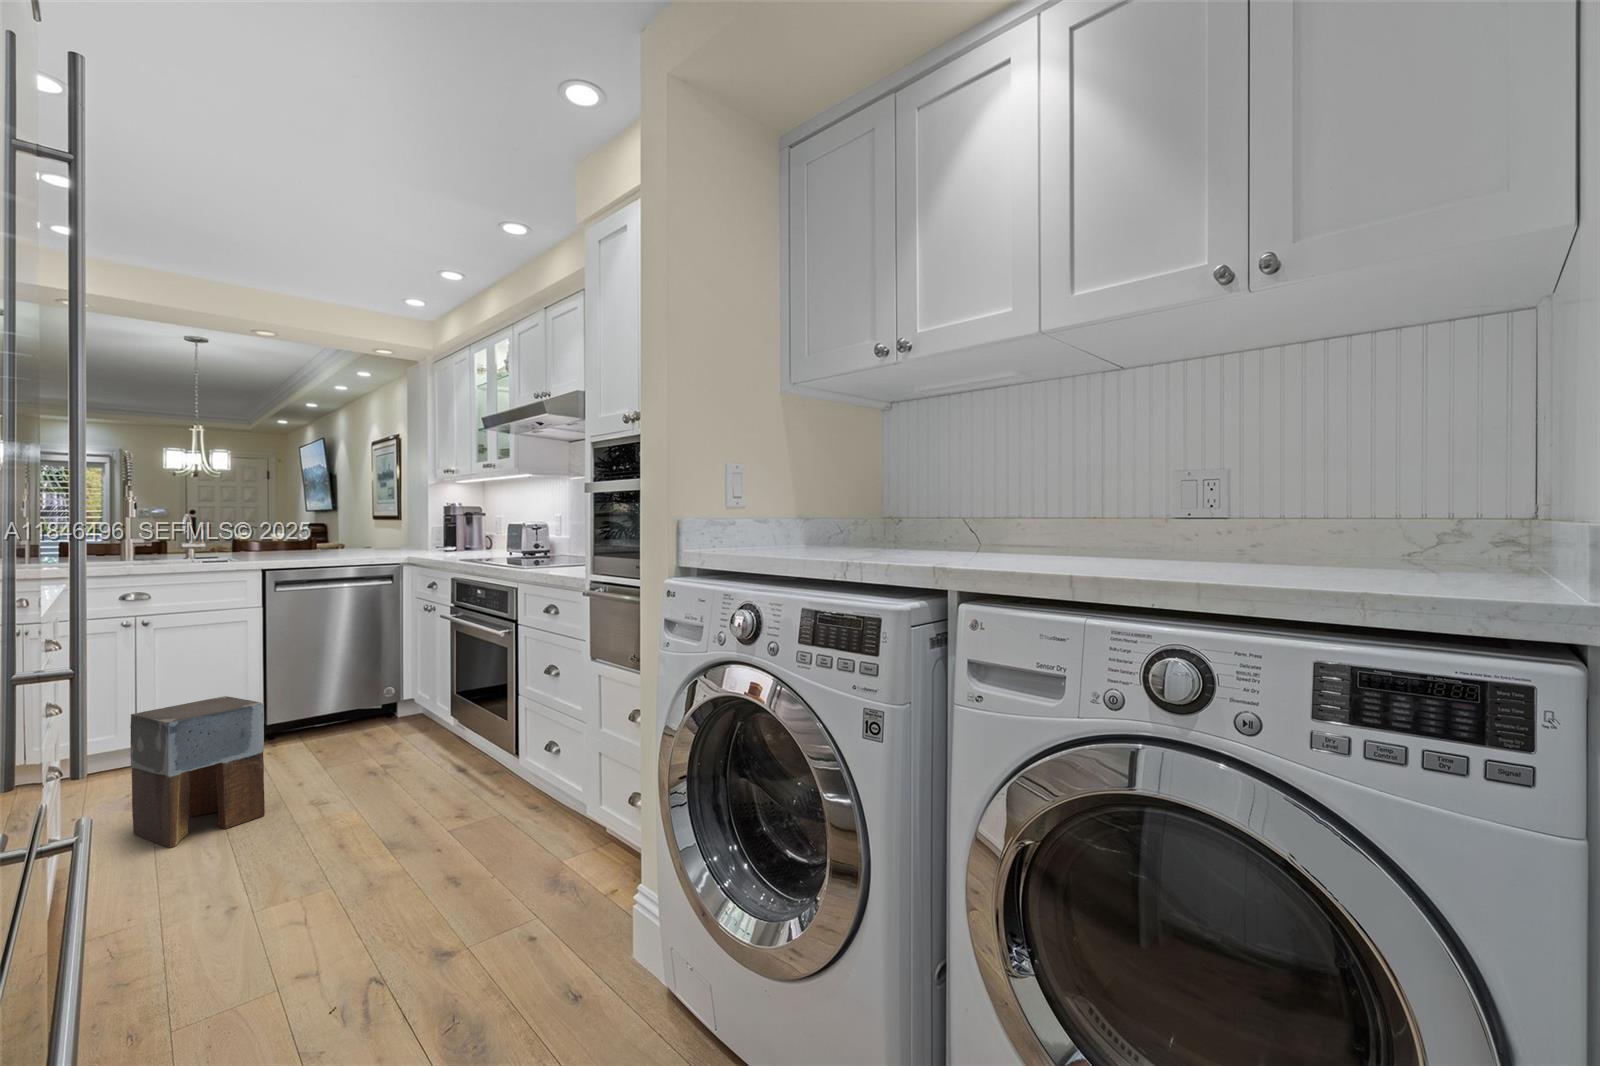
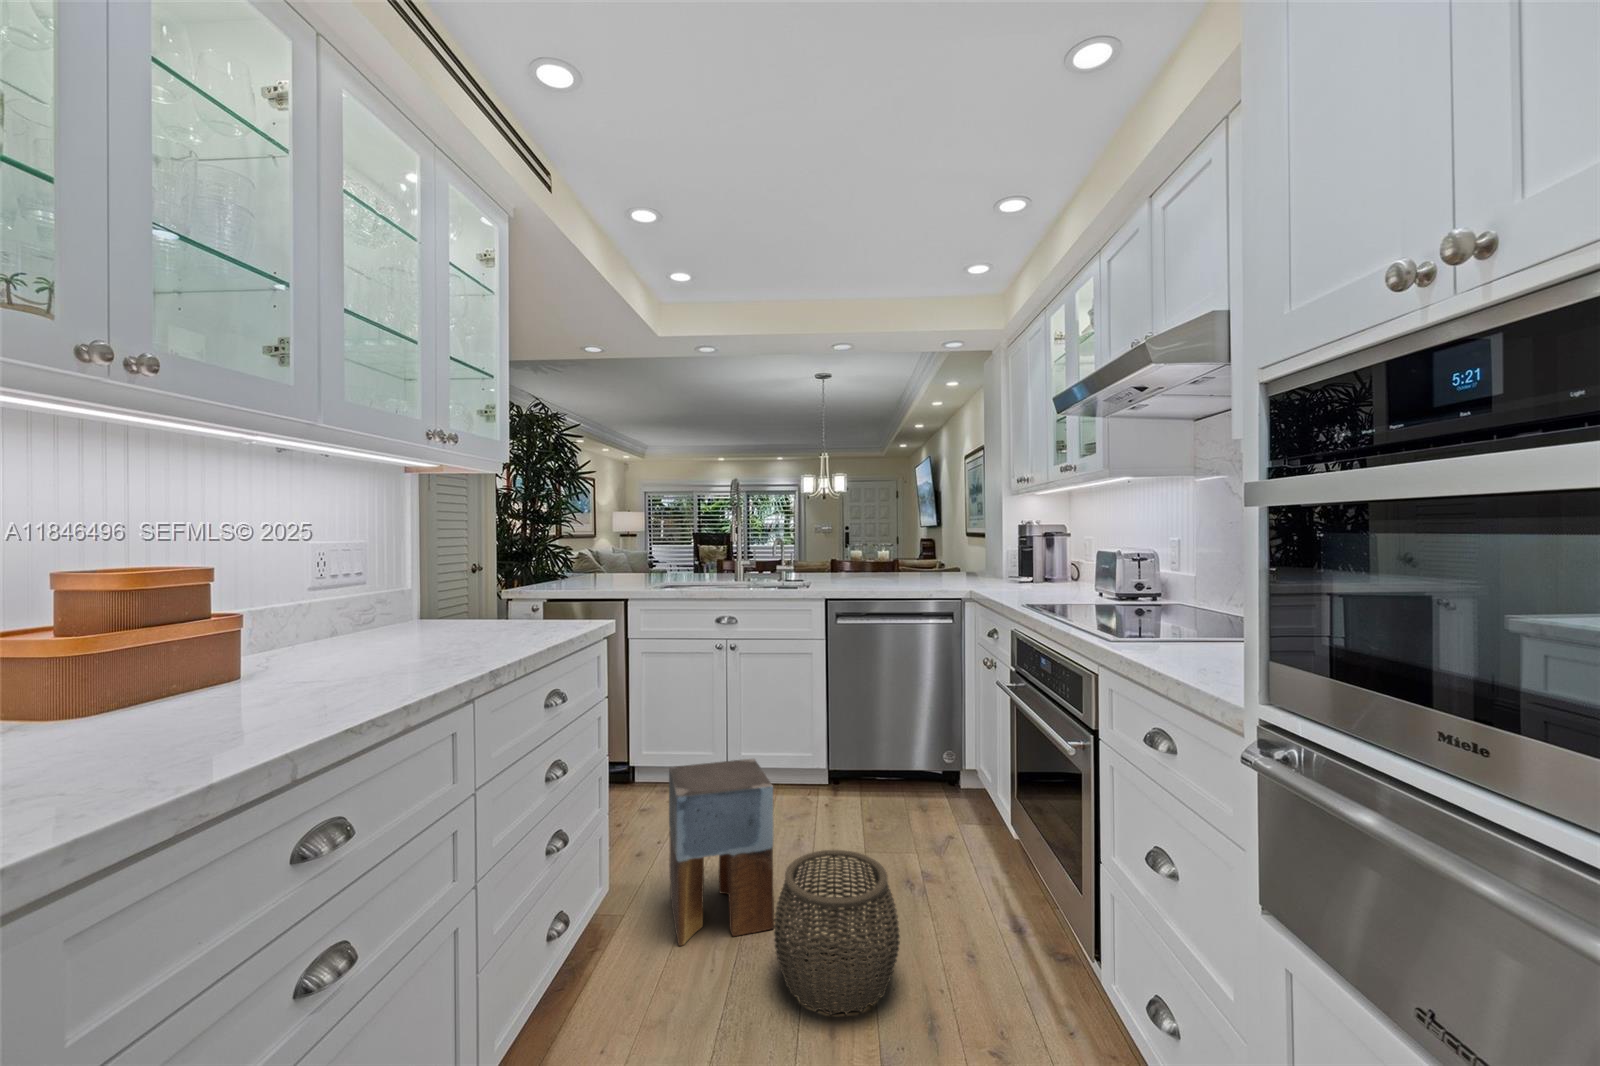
woven basket: none [282,732,389,832] -> present [774,850,900,1015]

